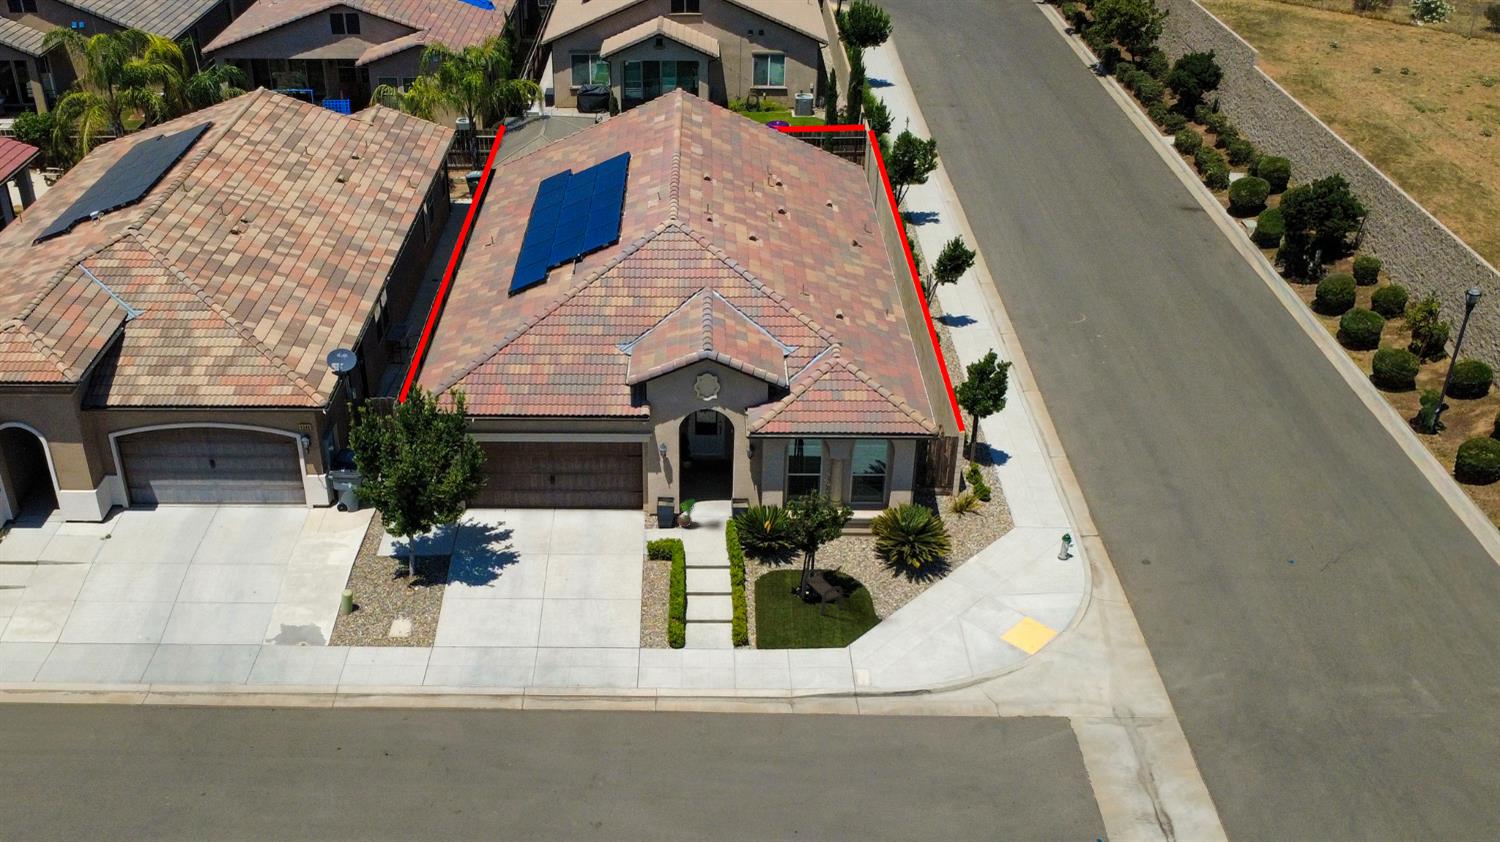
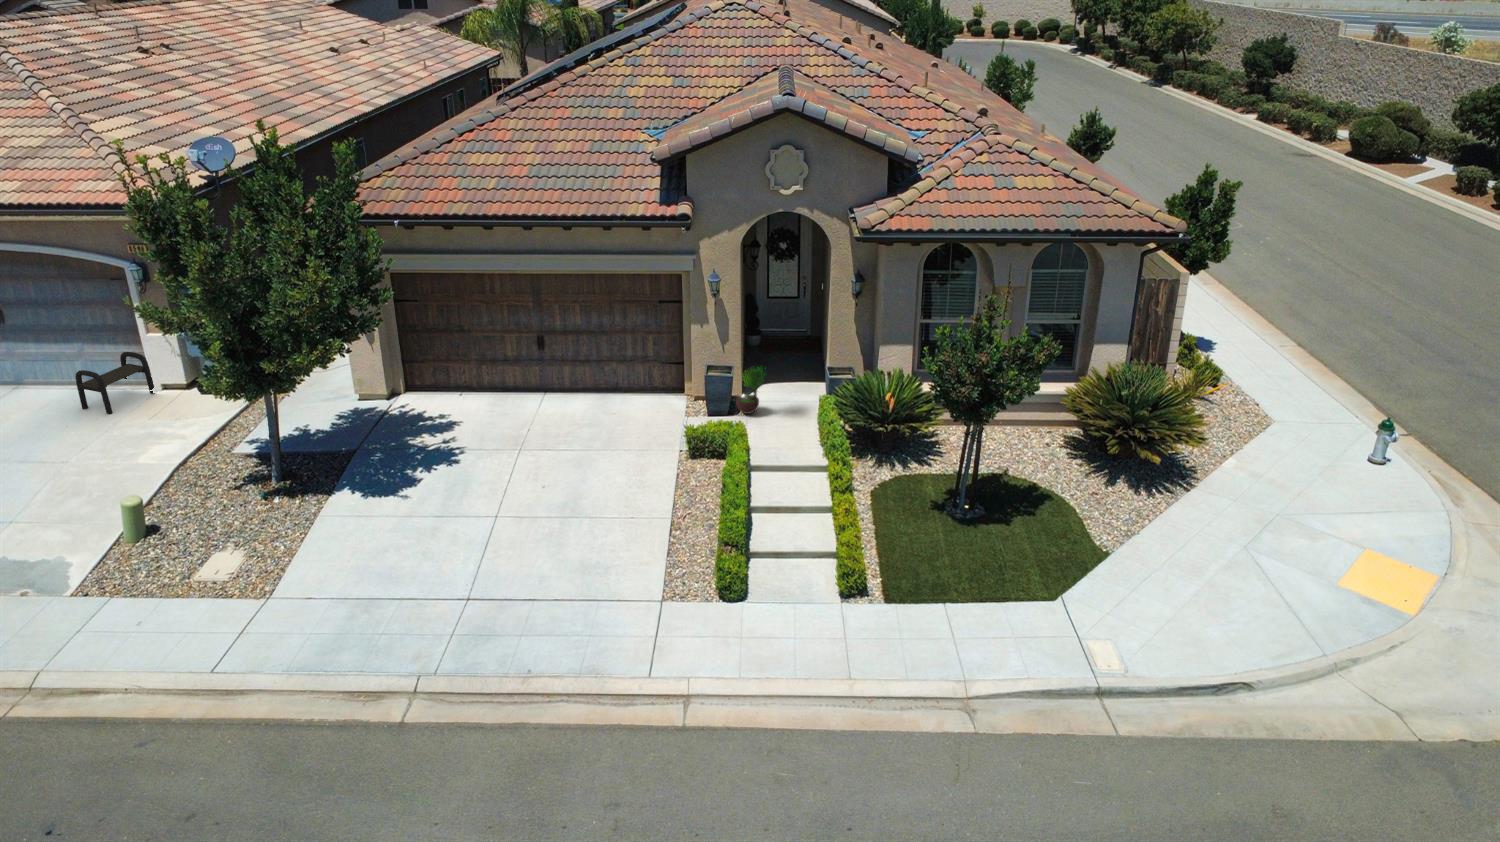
bench: present [802,568,843,615] -> present [75,352,154,414]

